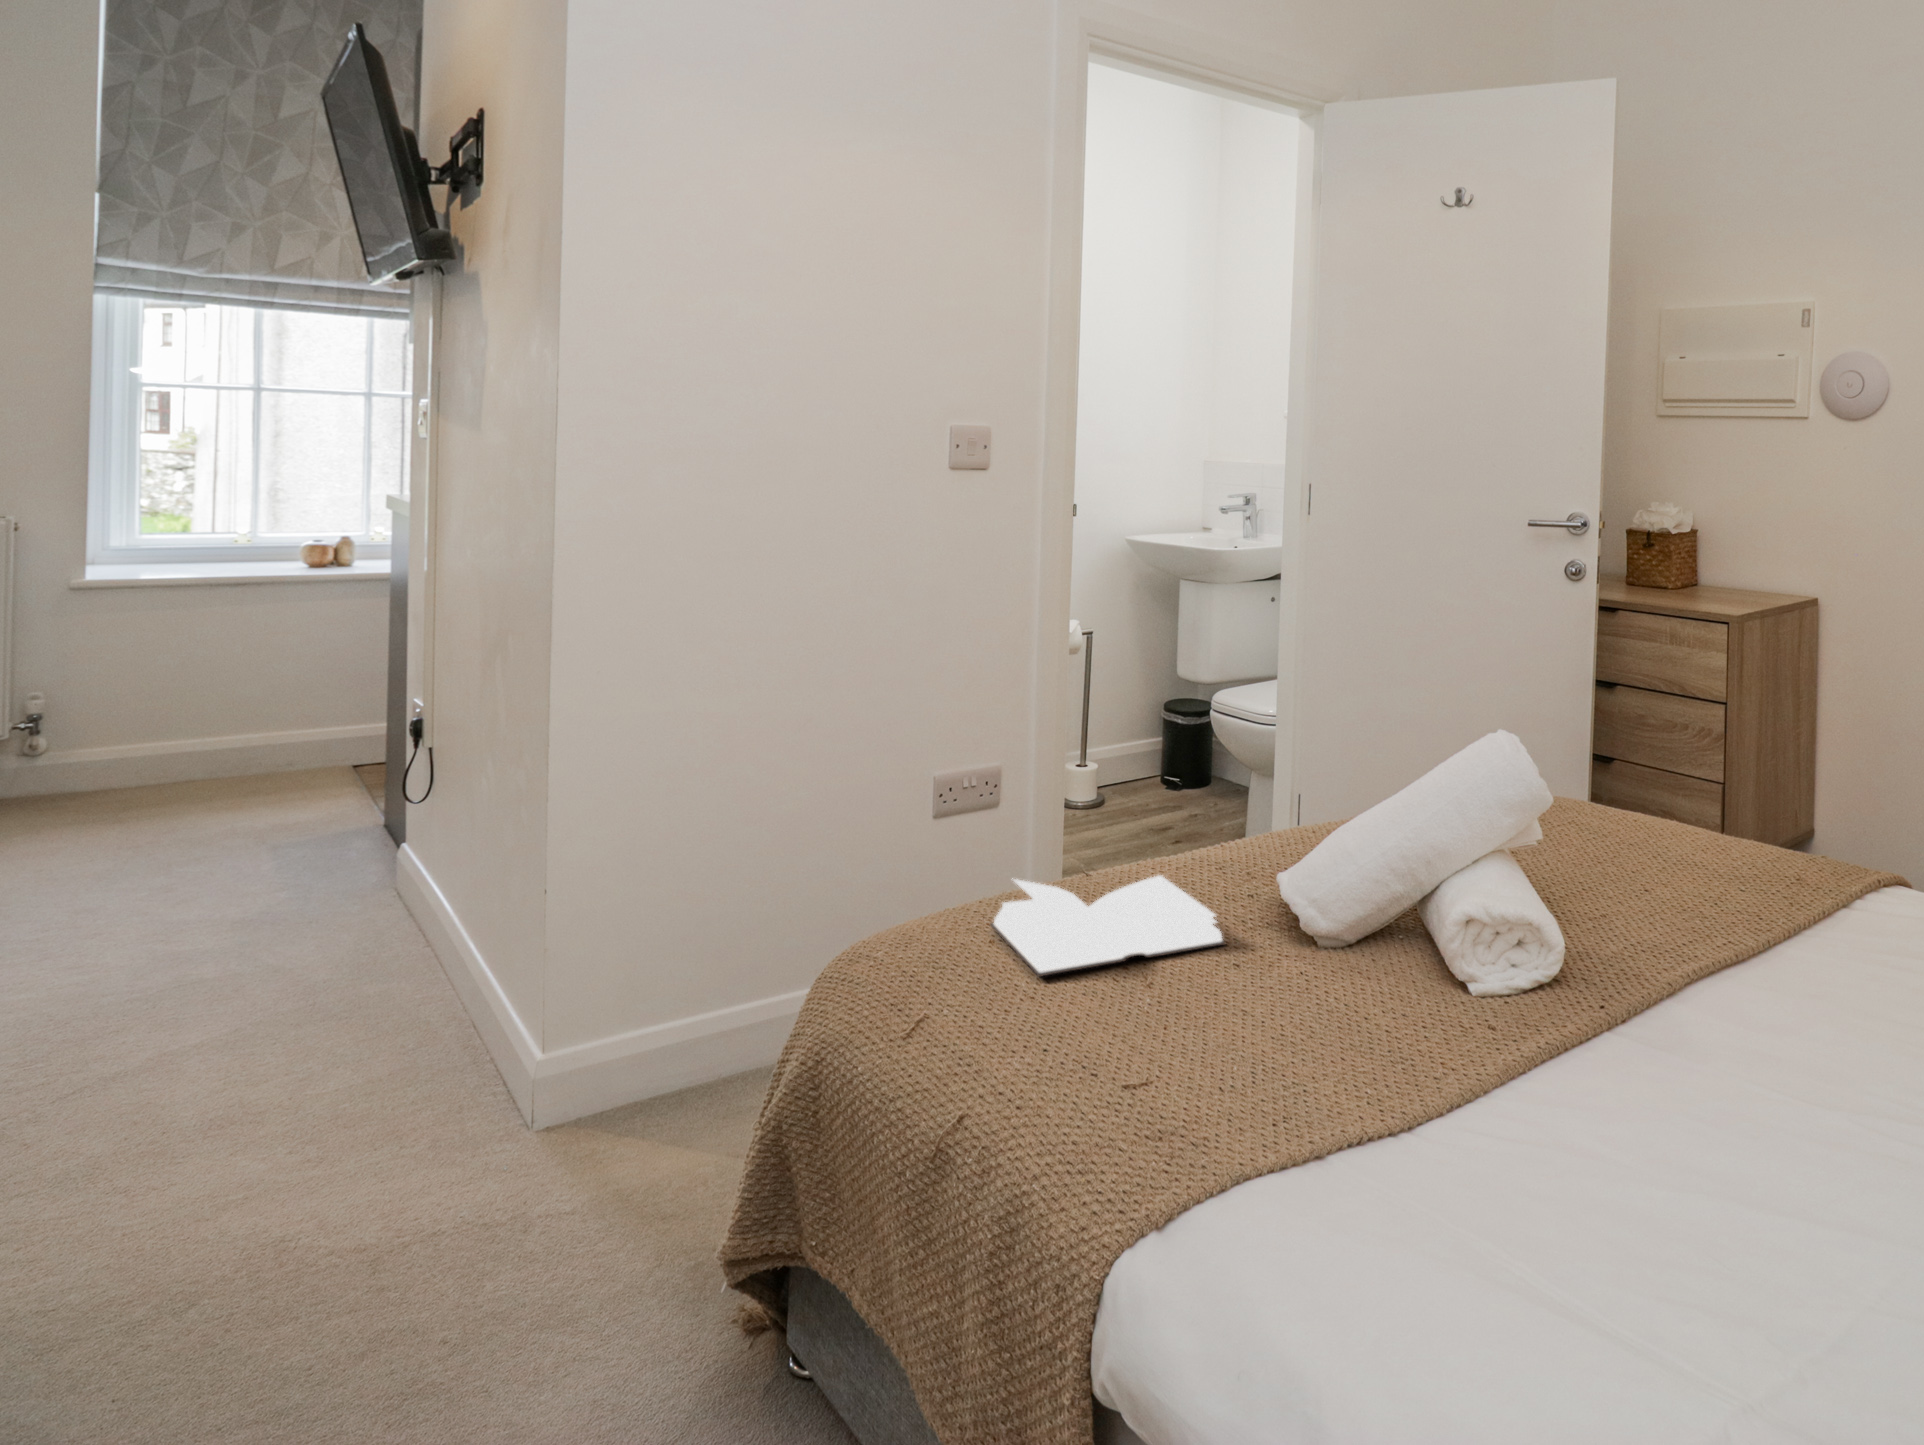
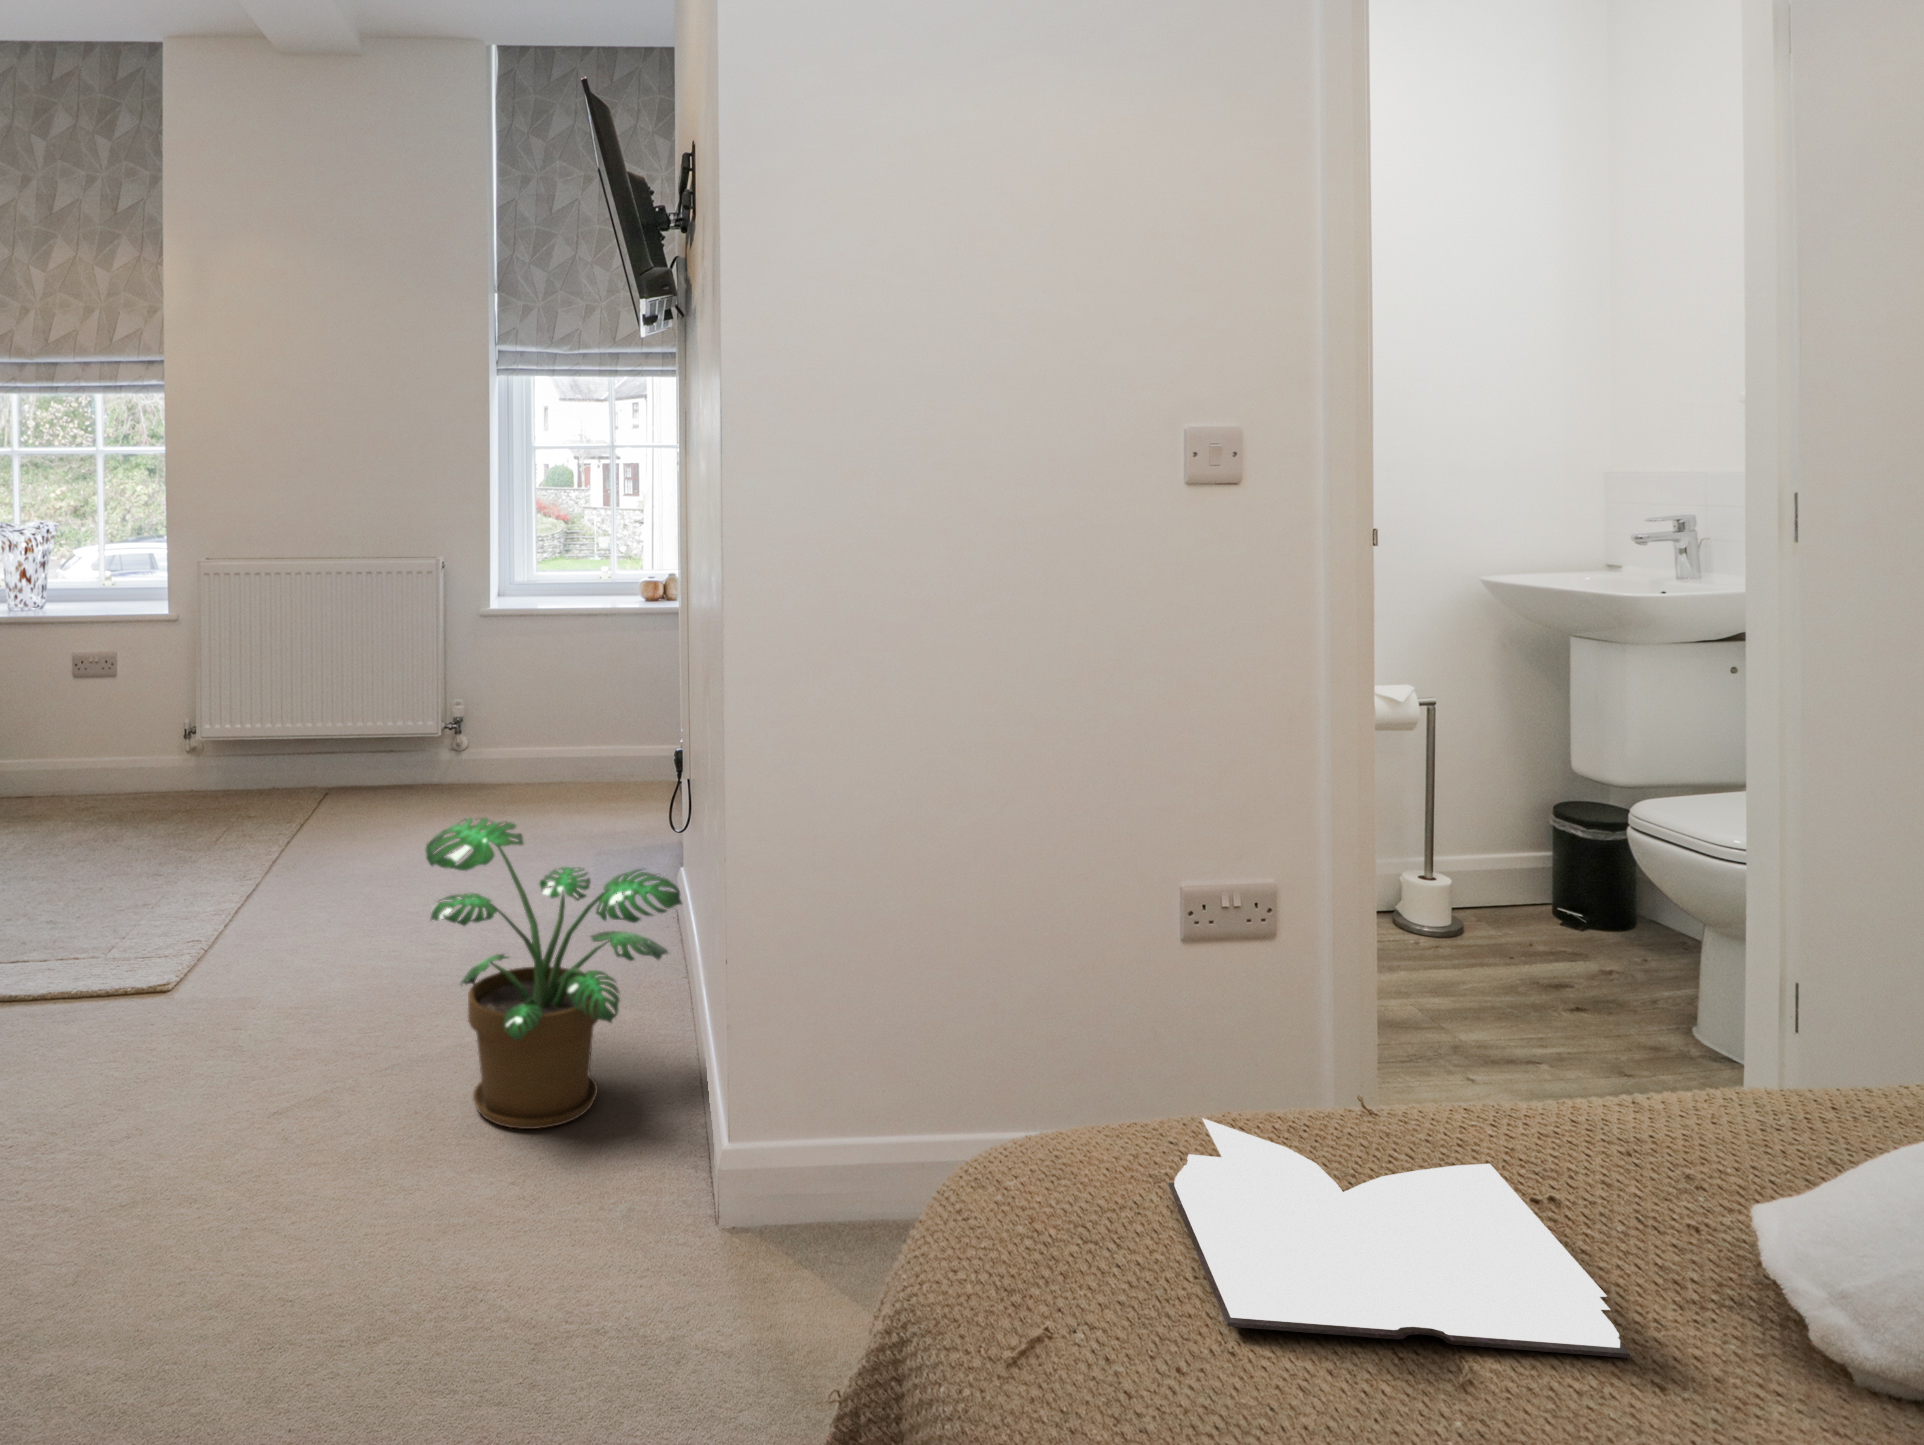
potted plant: none [116,804,474,1114] -> present [426,817,682,1129]

